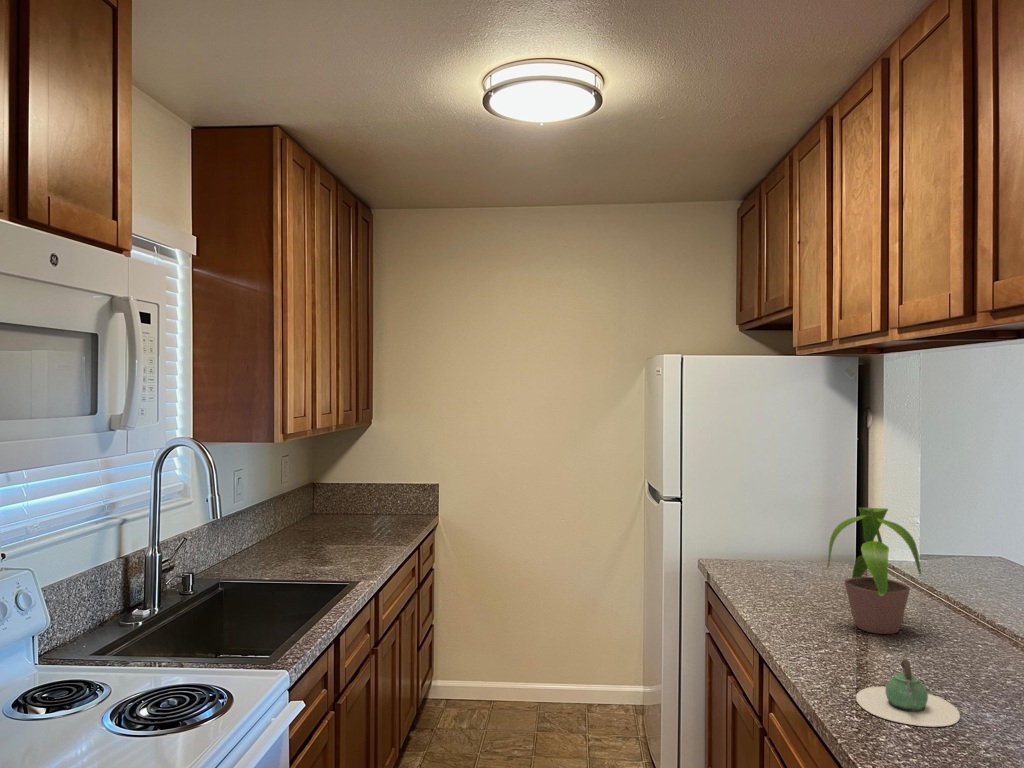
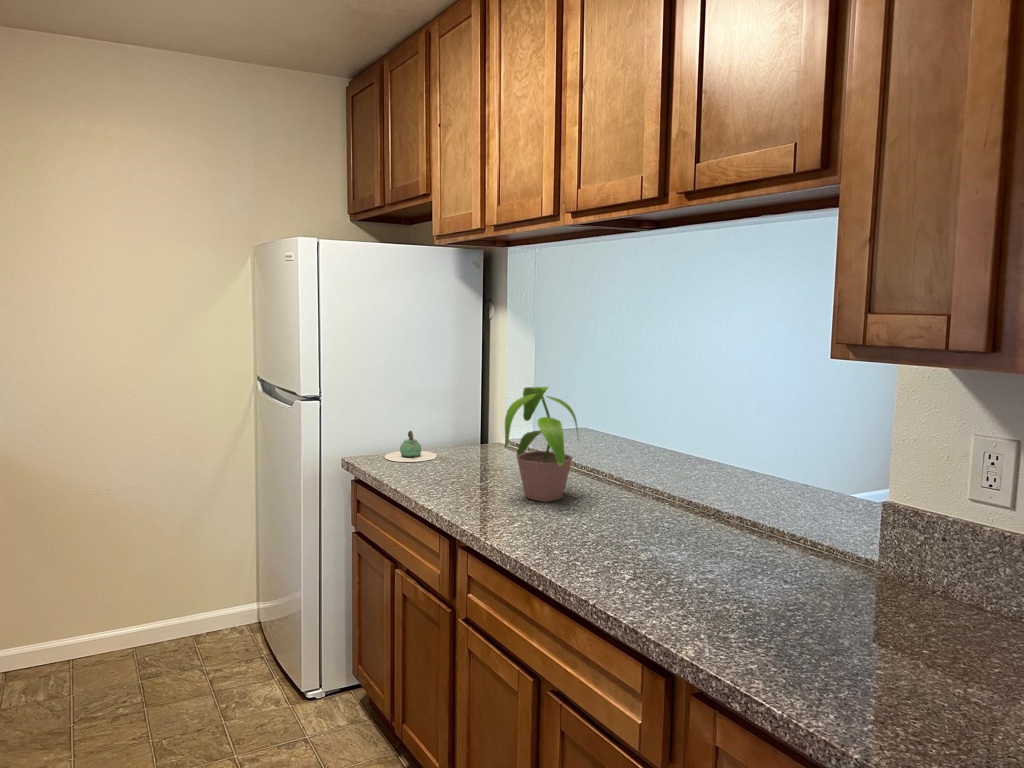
teapot: present [856,659,960,727] -> present [385,431,437,462]

